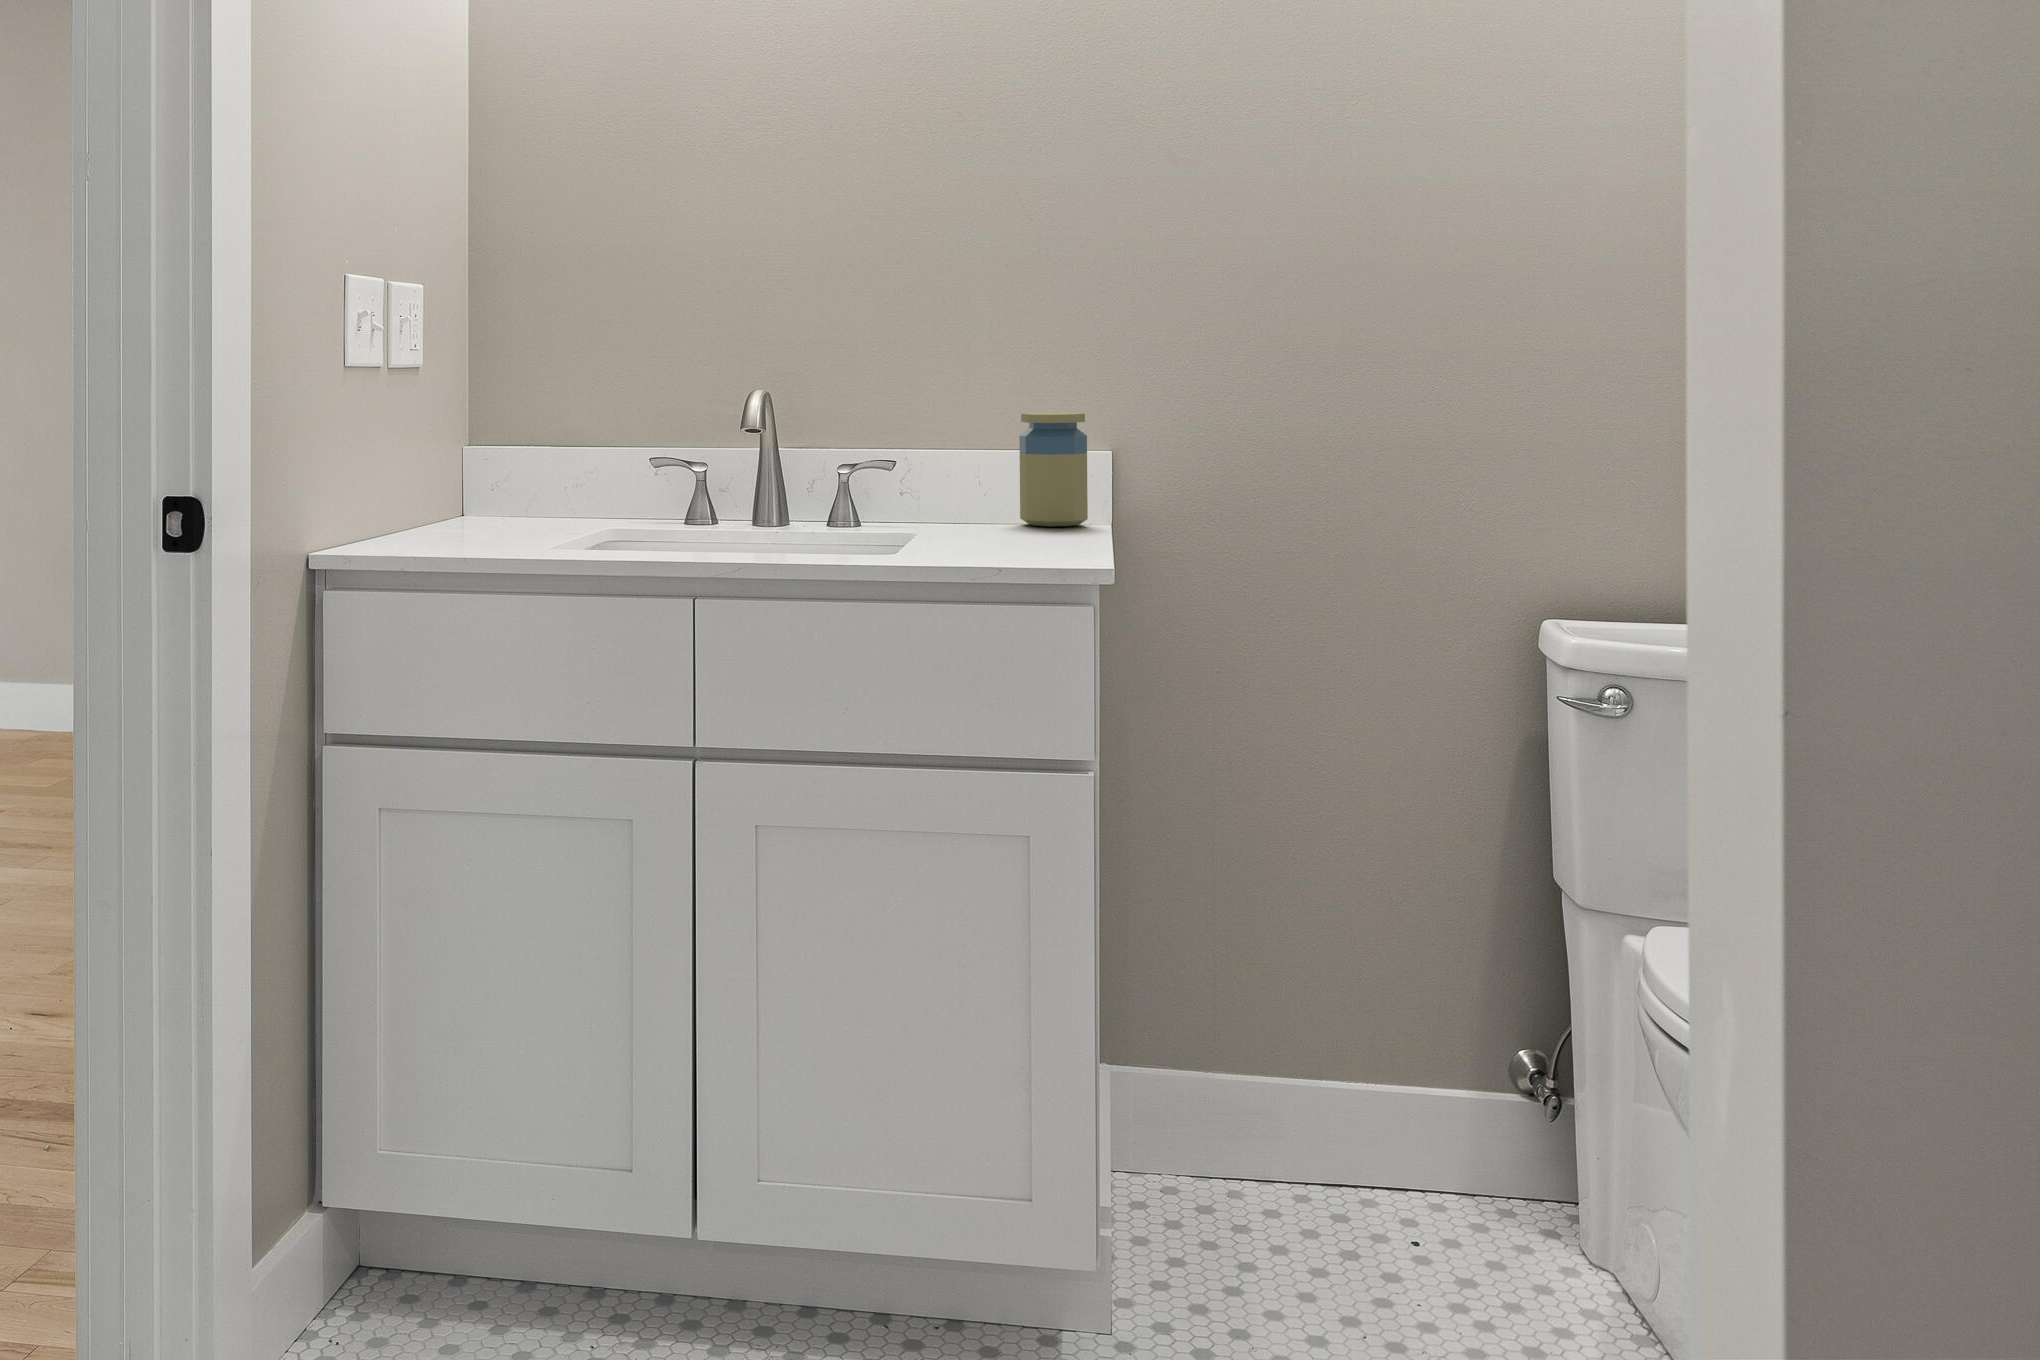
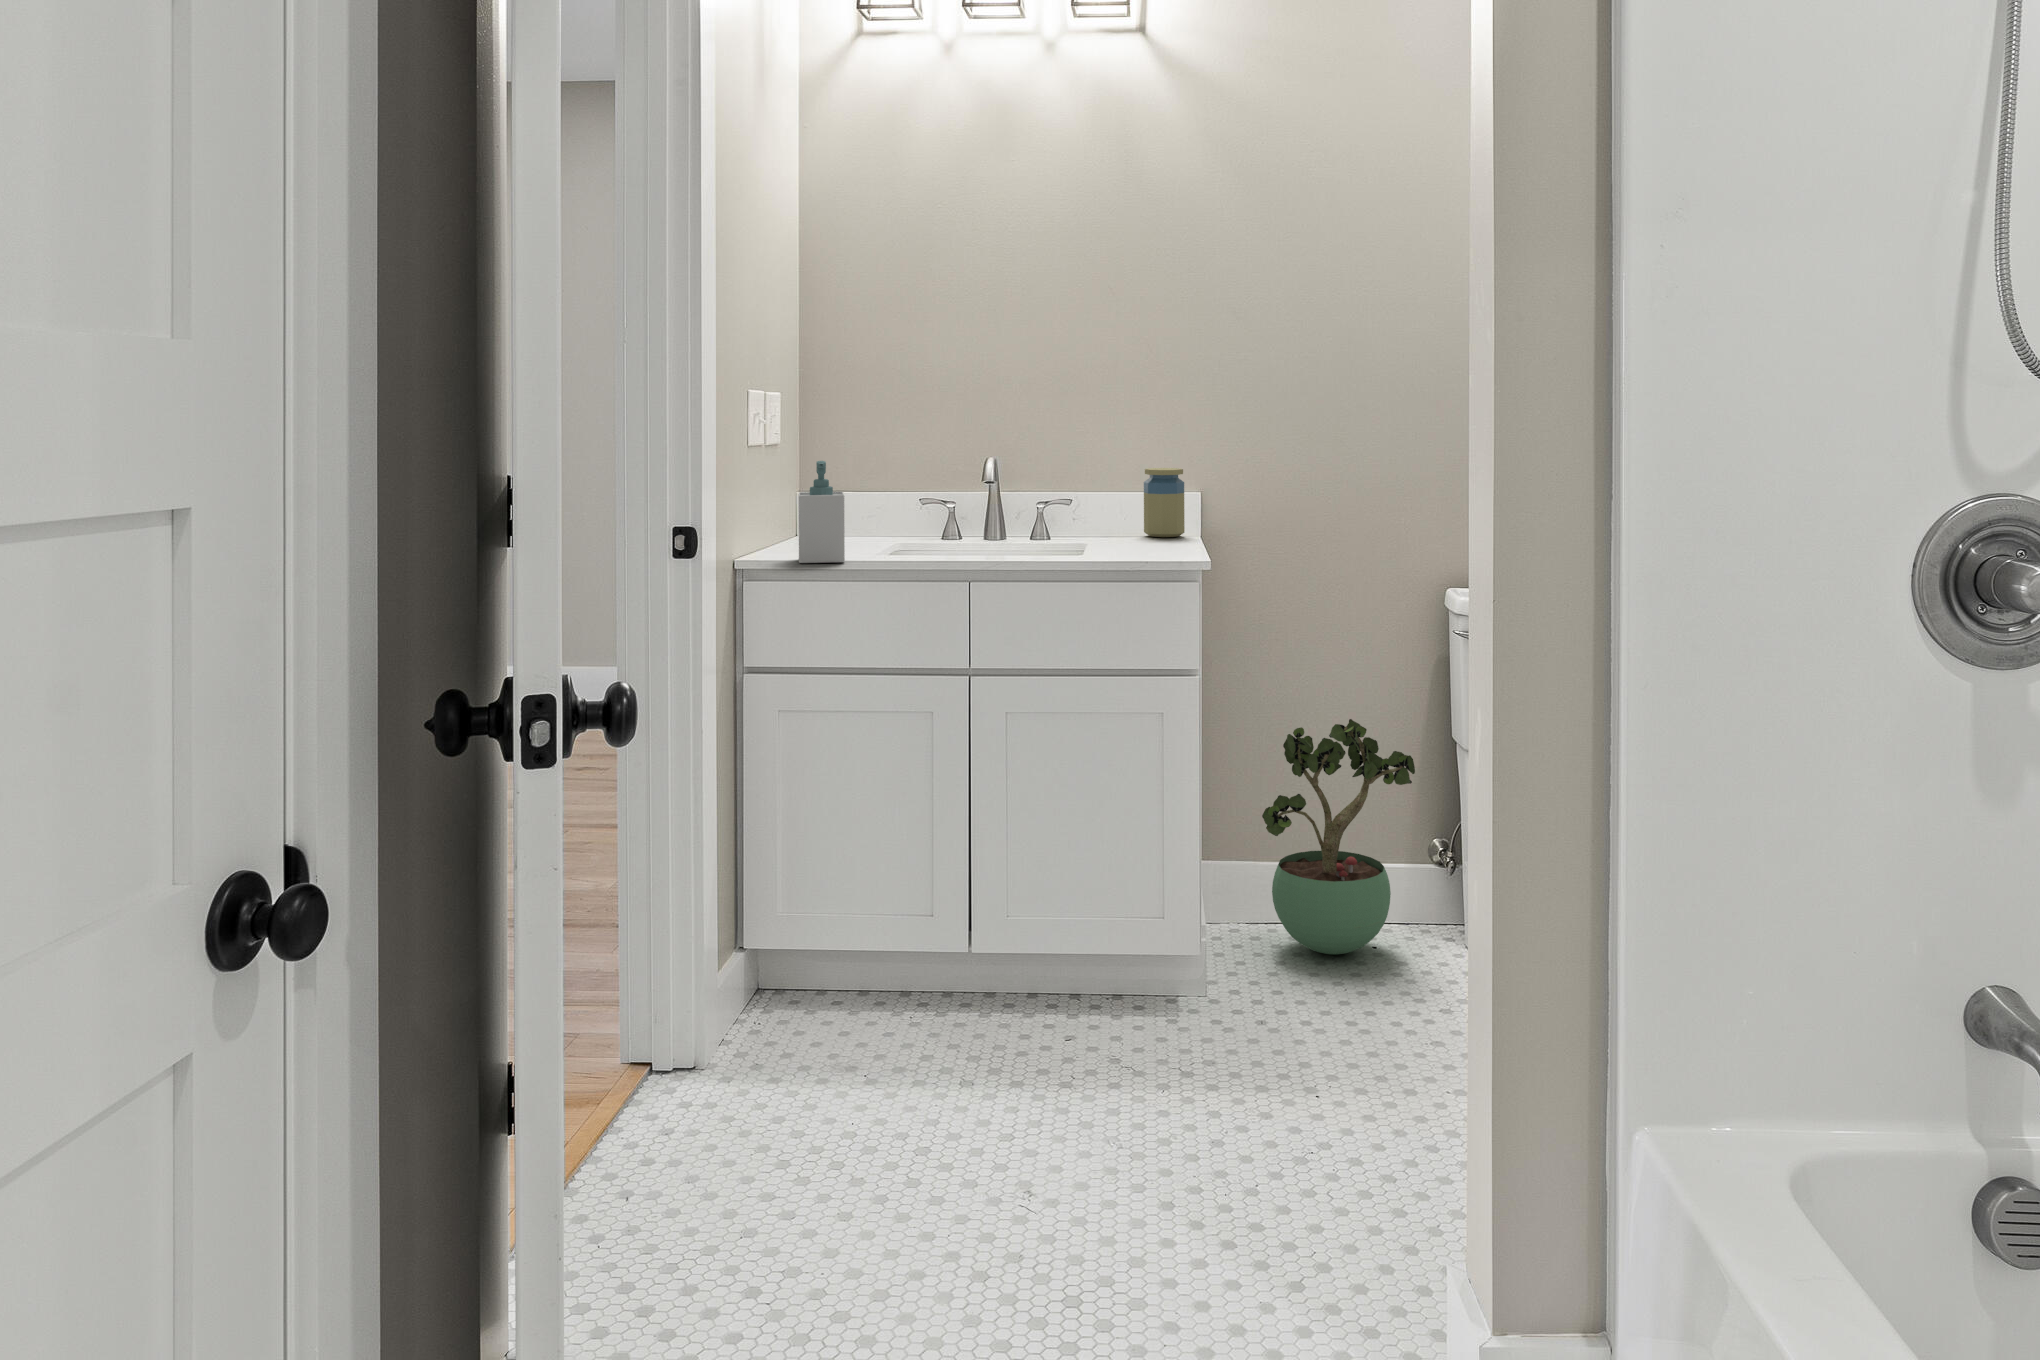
soap bottle: none [402,388,488,561] -> present [799,461,845,563]
potted plant: none [1217,839,1488,1243] -> present [1262,719,1415,955]

